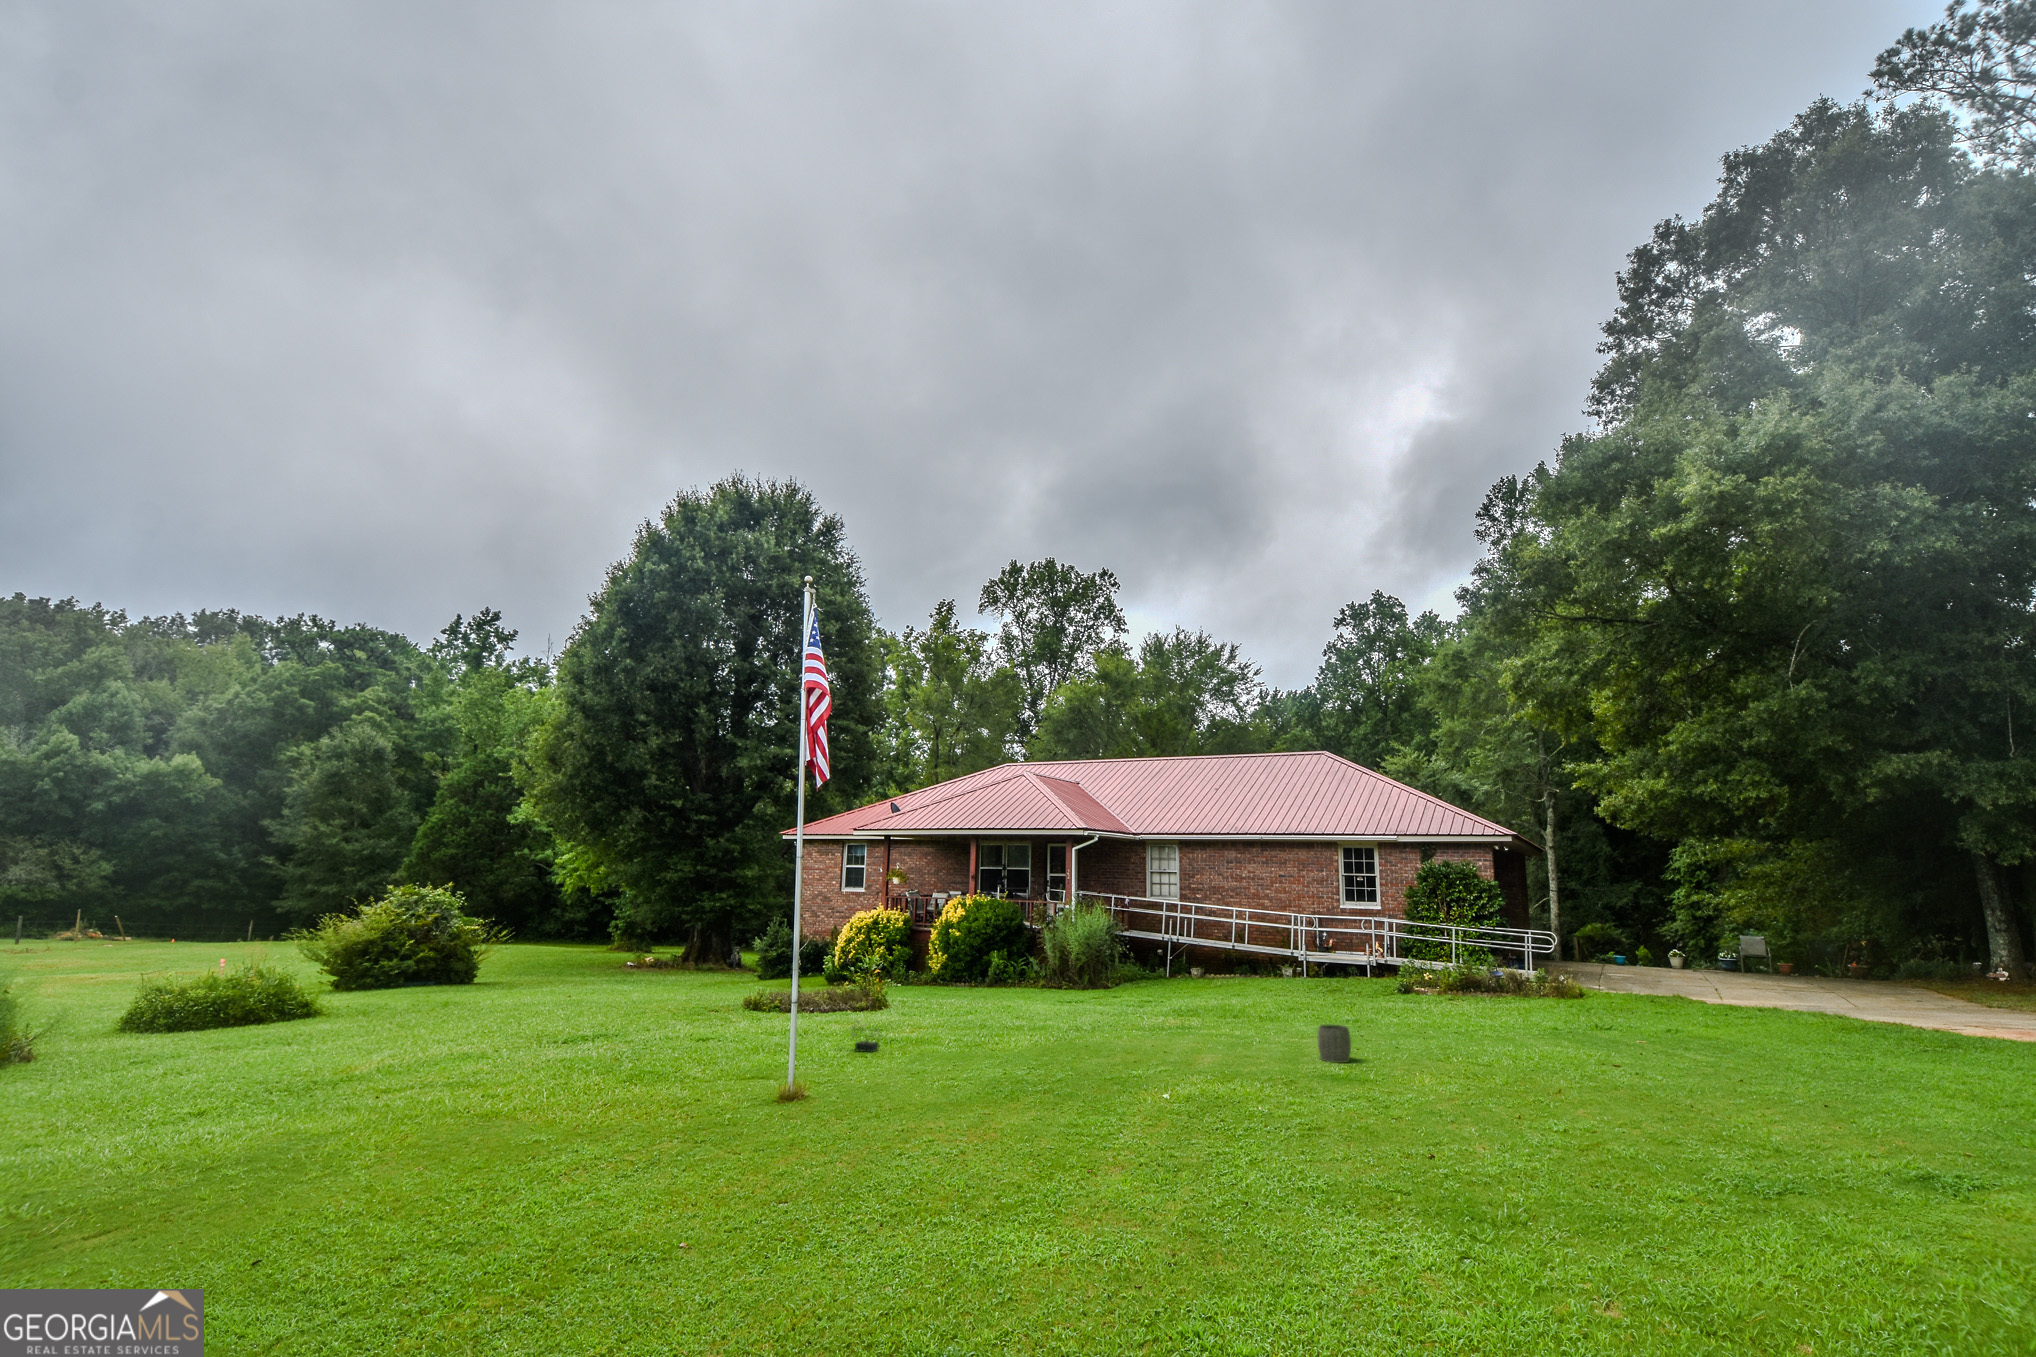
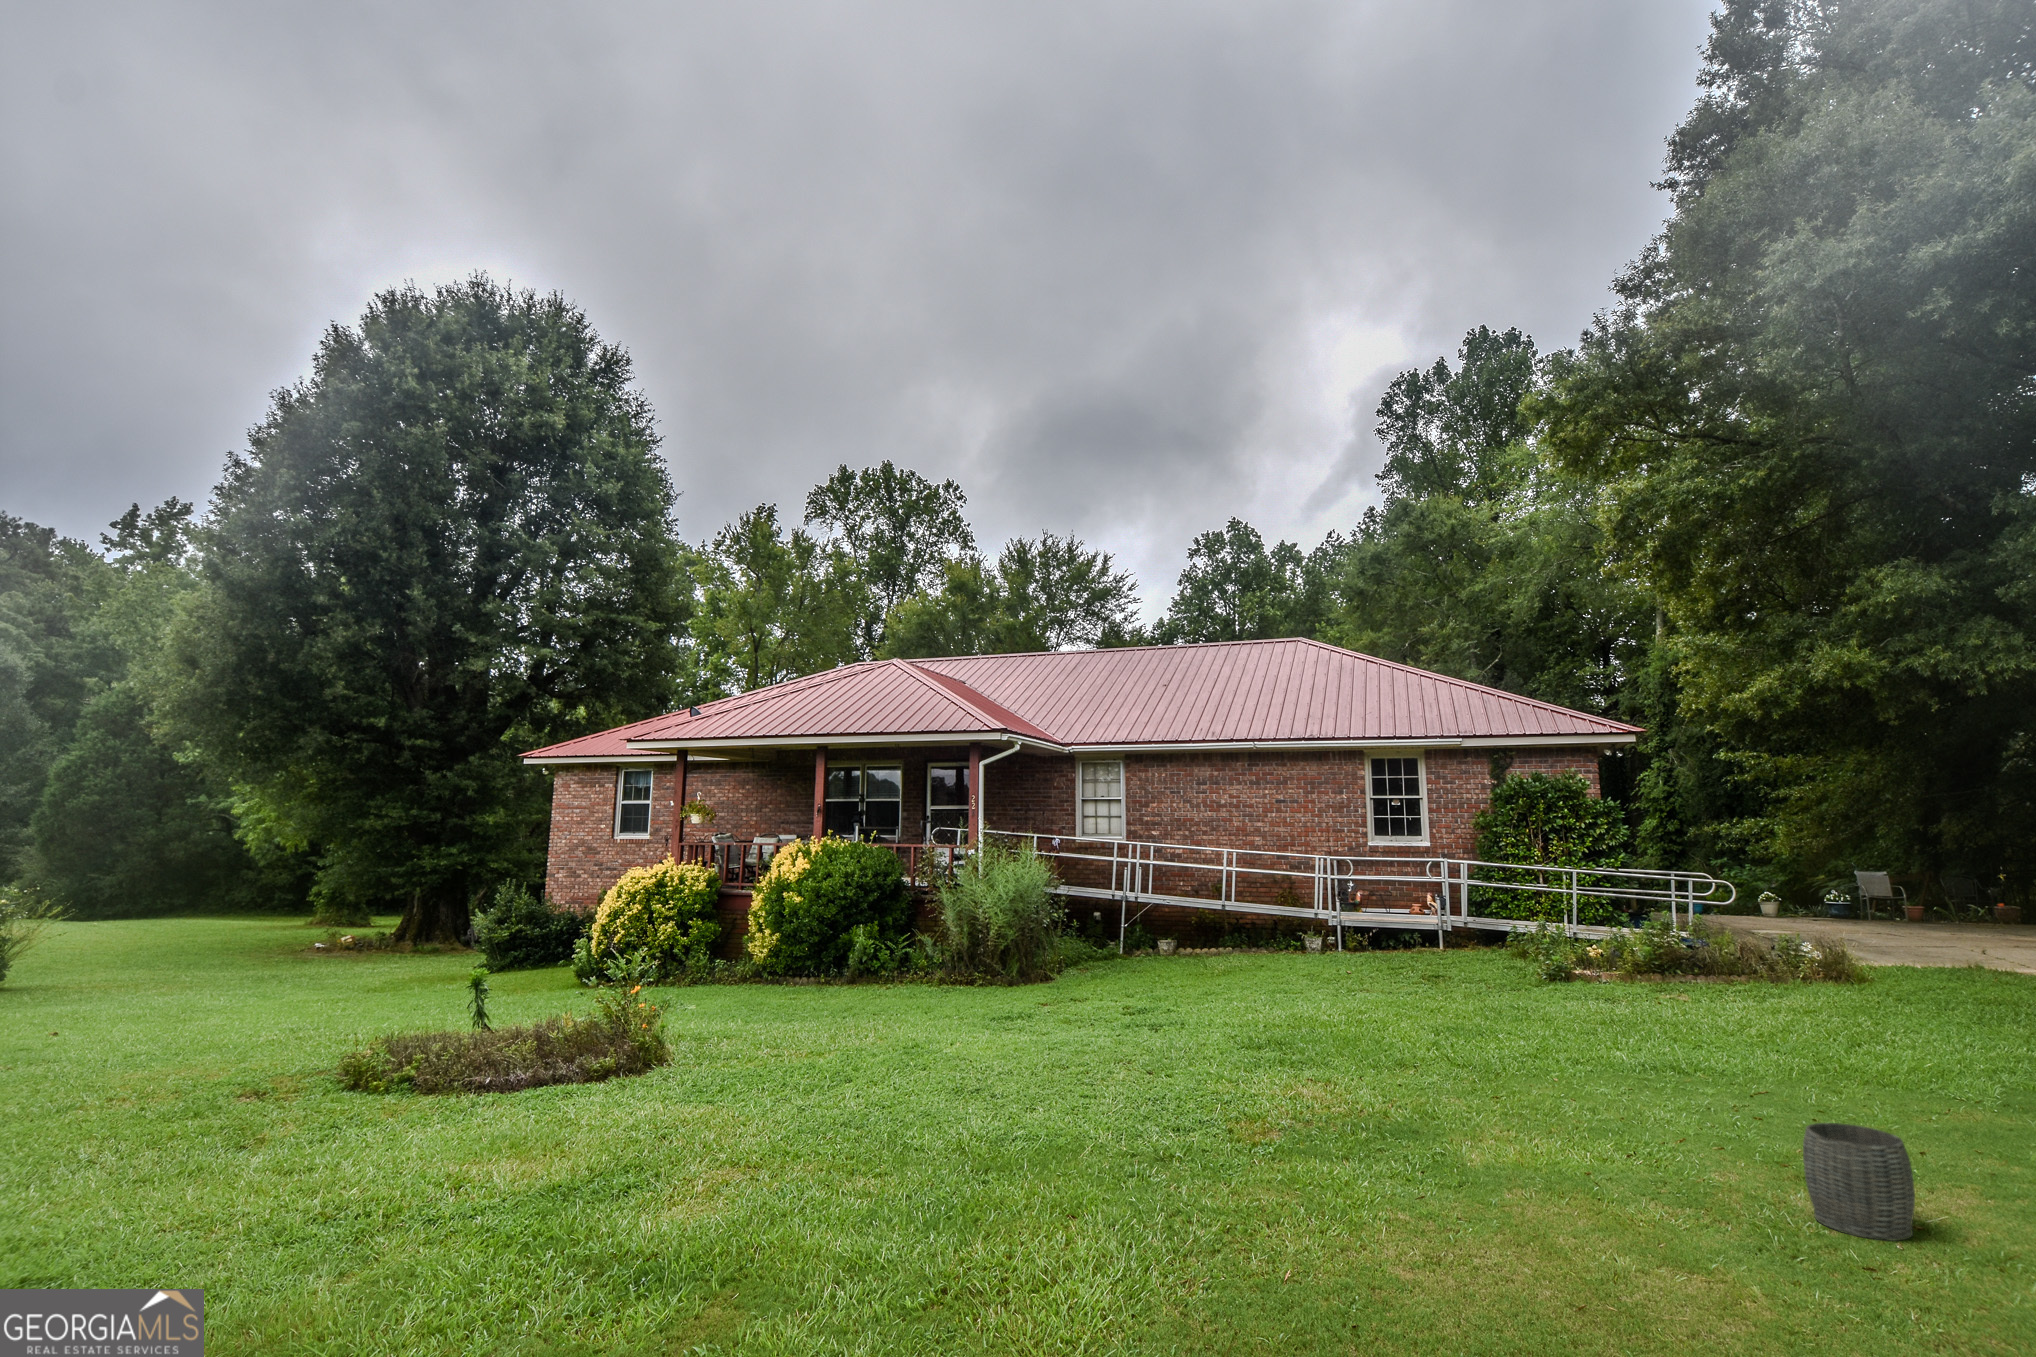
decorative plant: present [851,1021,882,1052] -> none [449,1184,566,1296]

